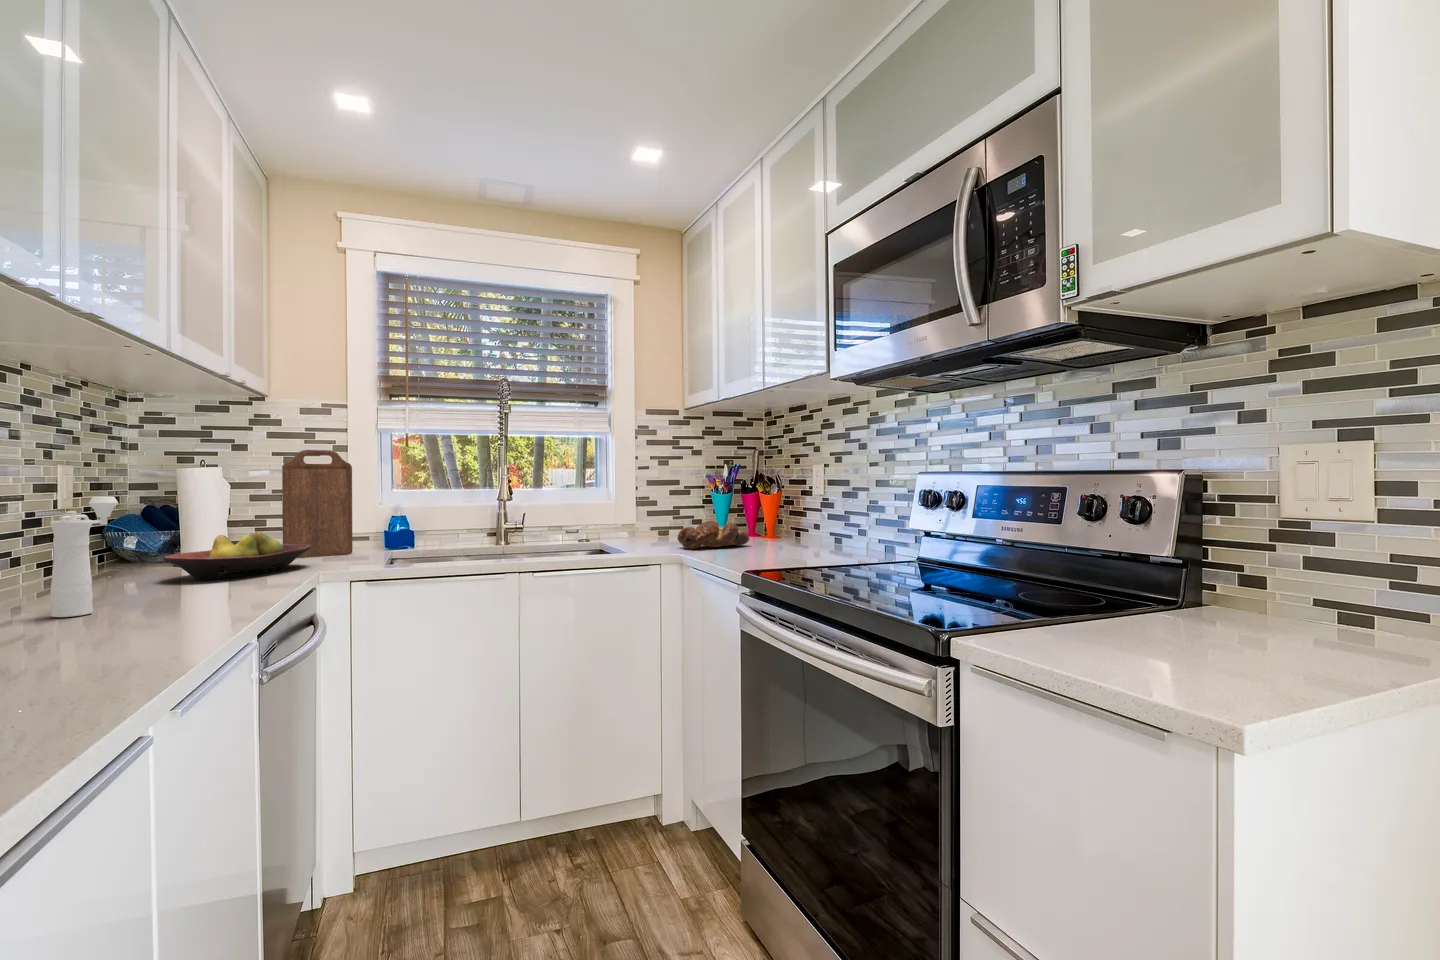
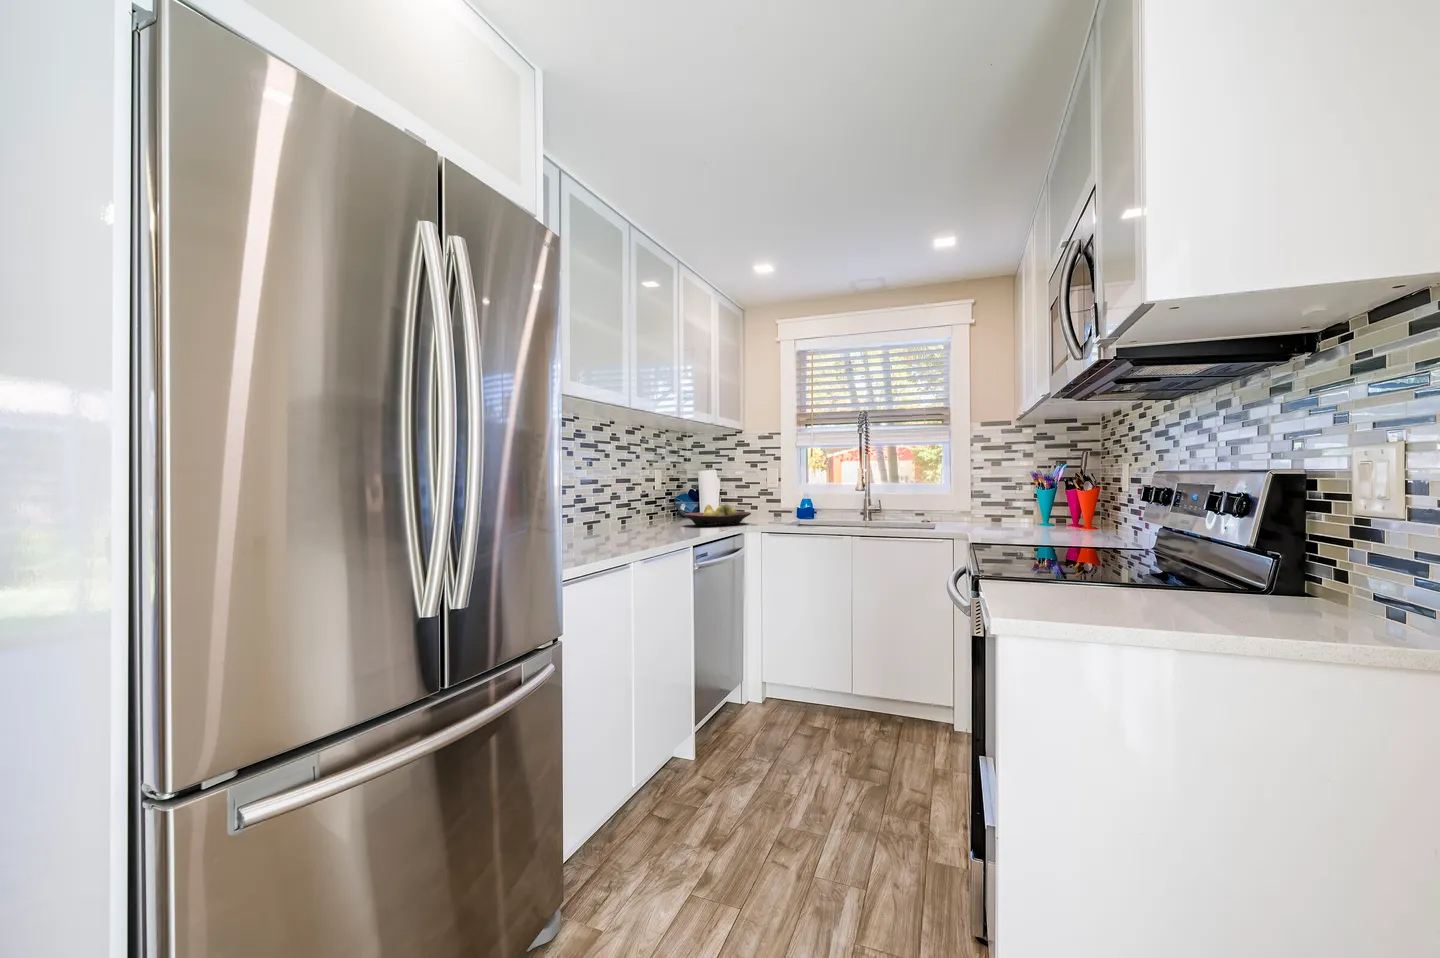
cutting board: present [282,450,353,557] -> none [746,460,780,520]
pepper mill: present [50,497,118,617] -> none [631,484,658,535]
bread loaf: present [678,521,749,549] -> none [985,510,1053,531]

